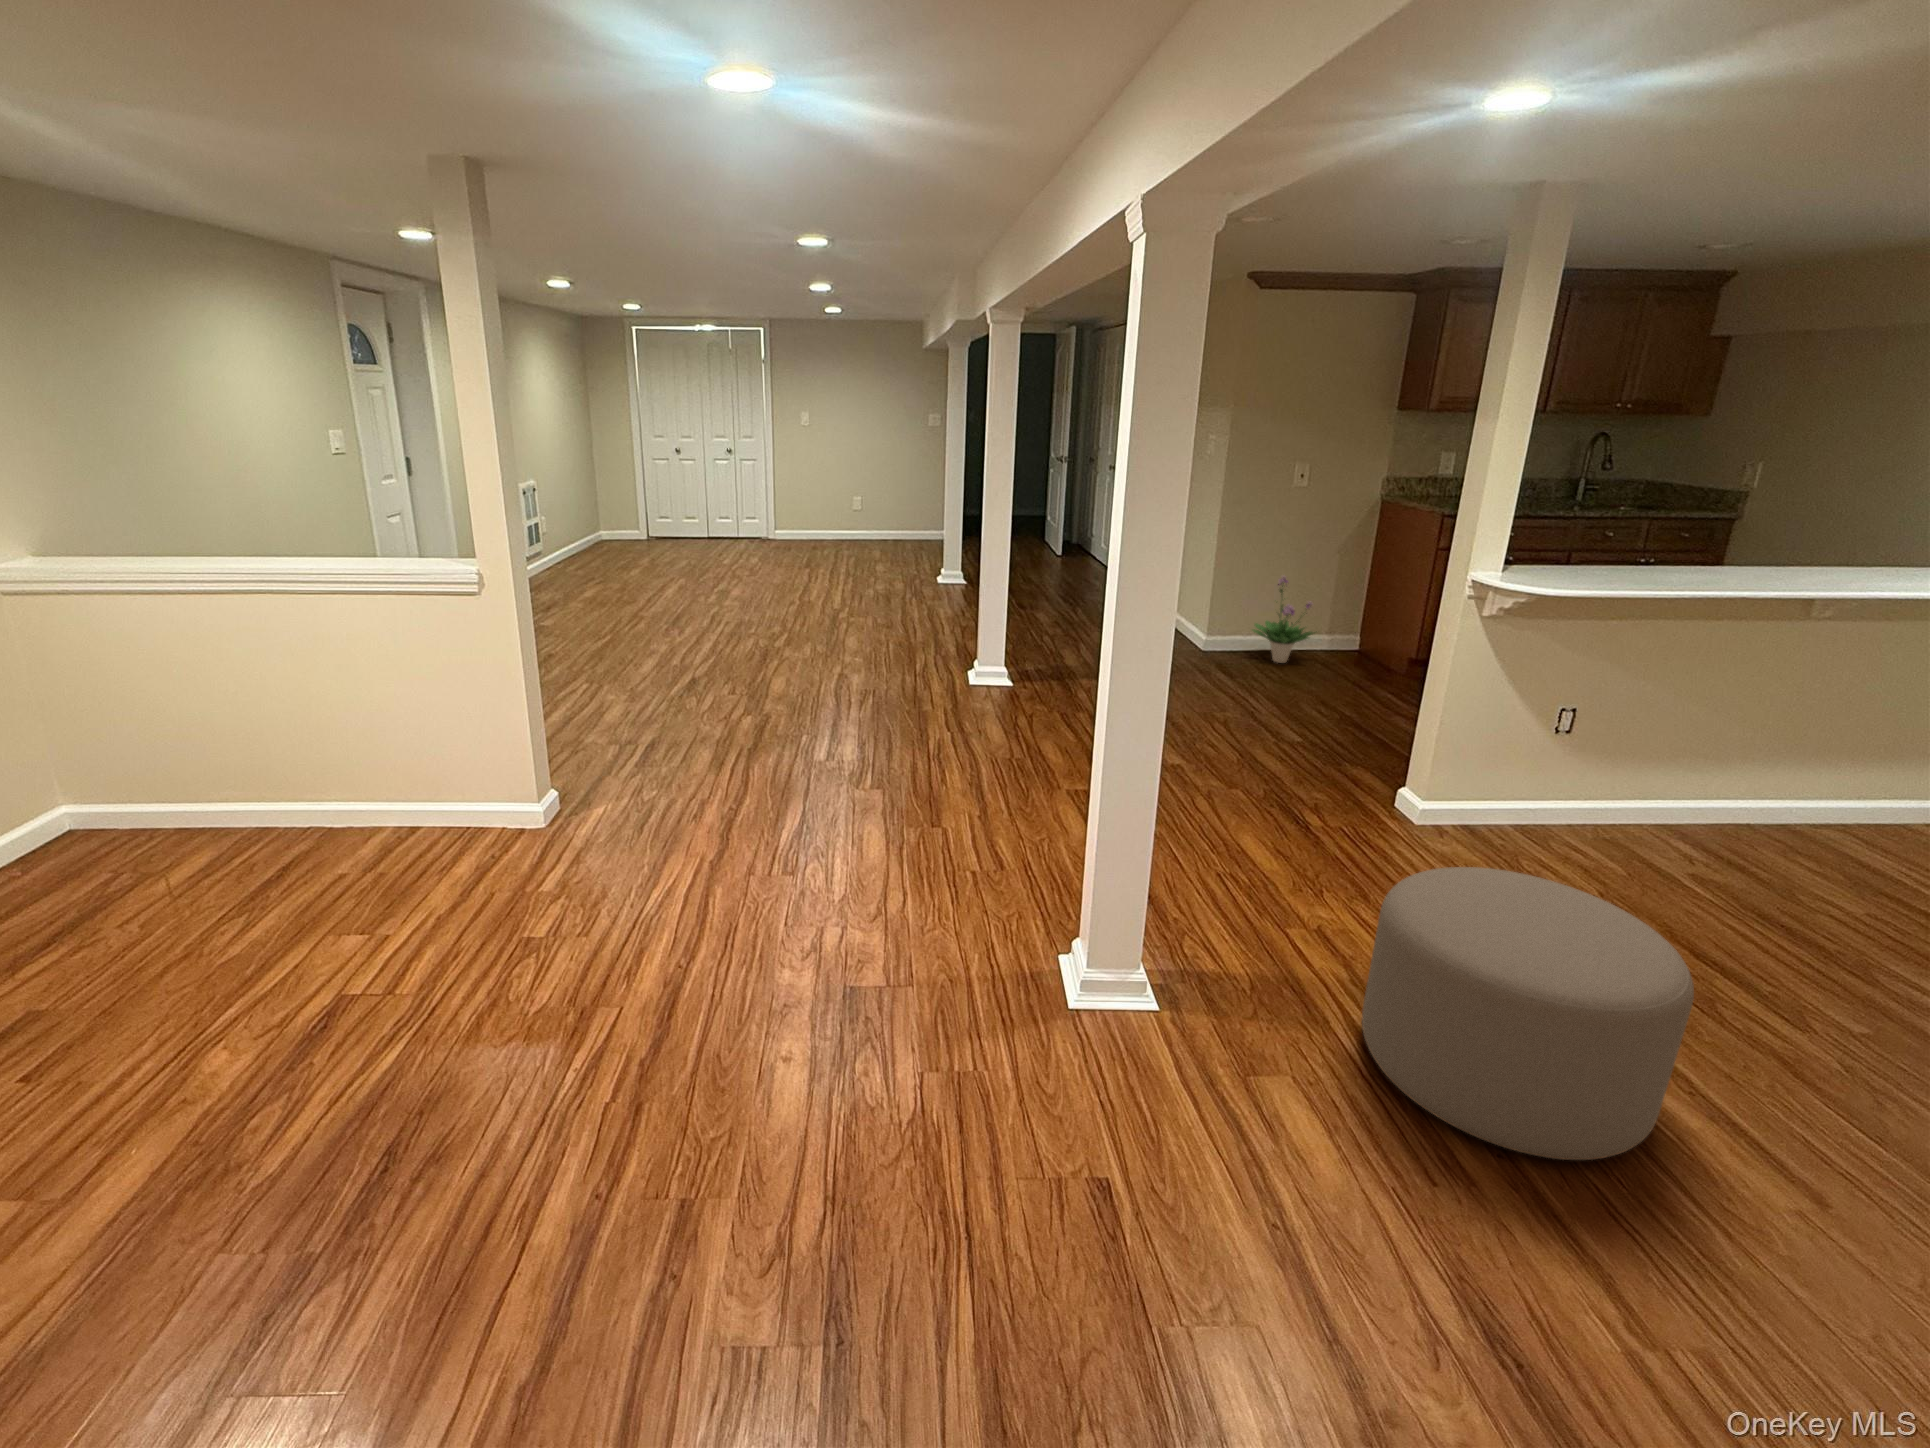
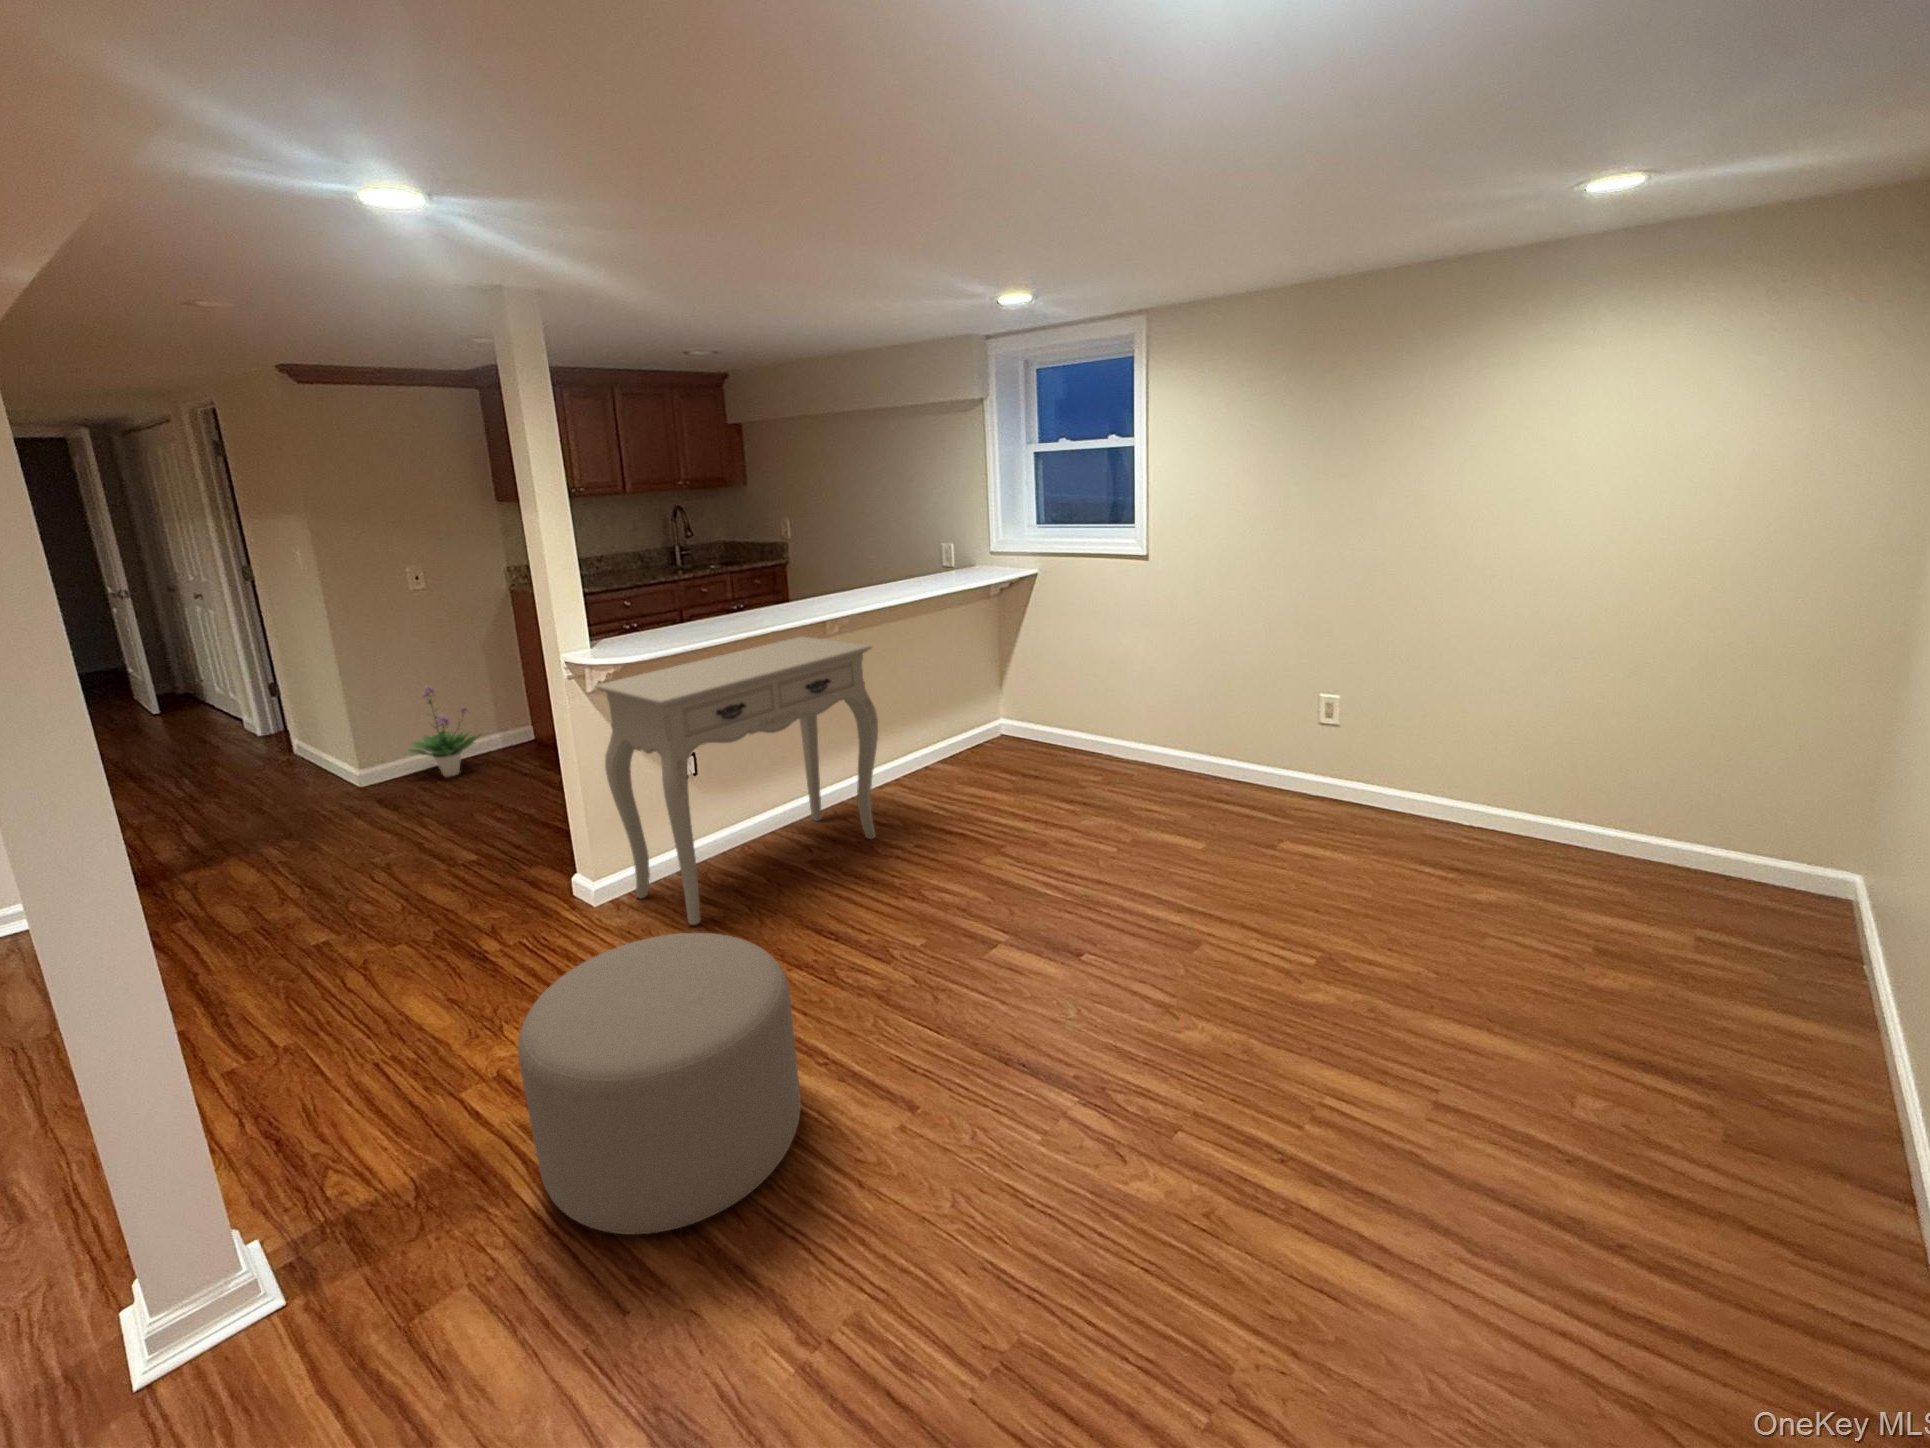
console table: none [1462,610,1905,885] -> present [595,637,878,925]

